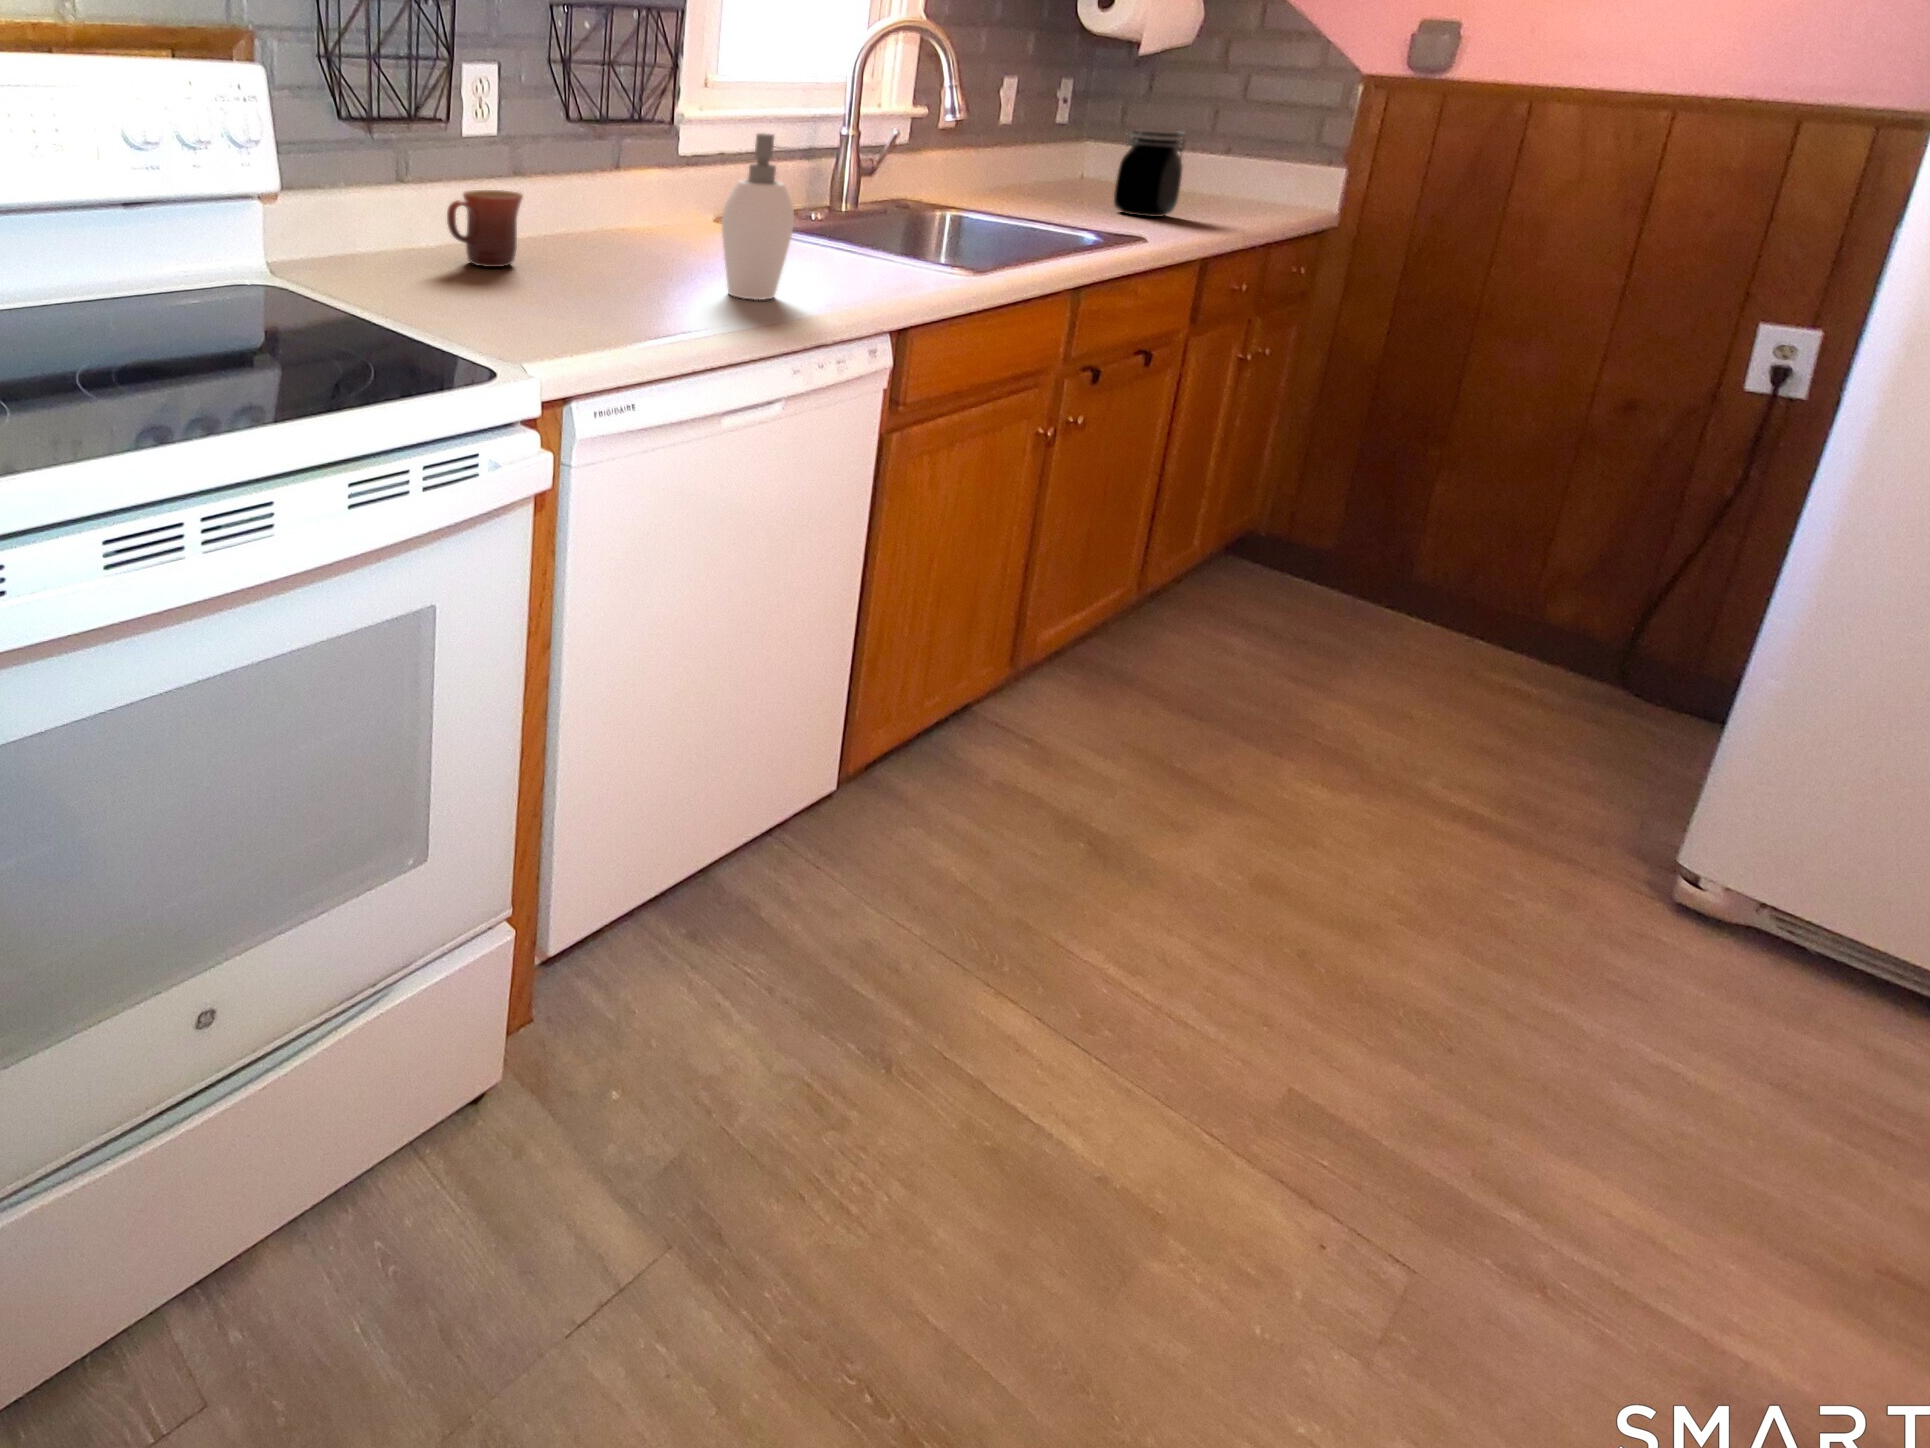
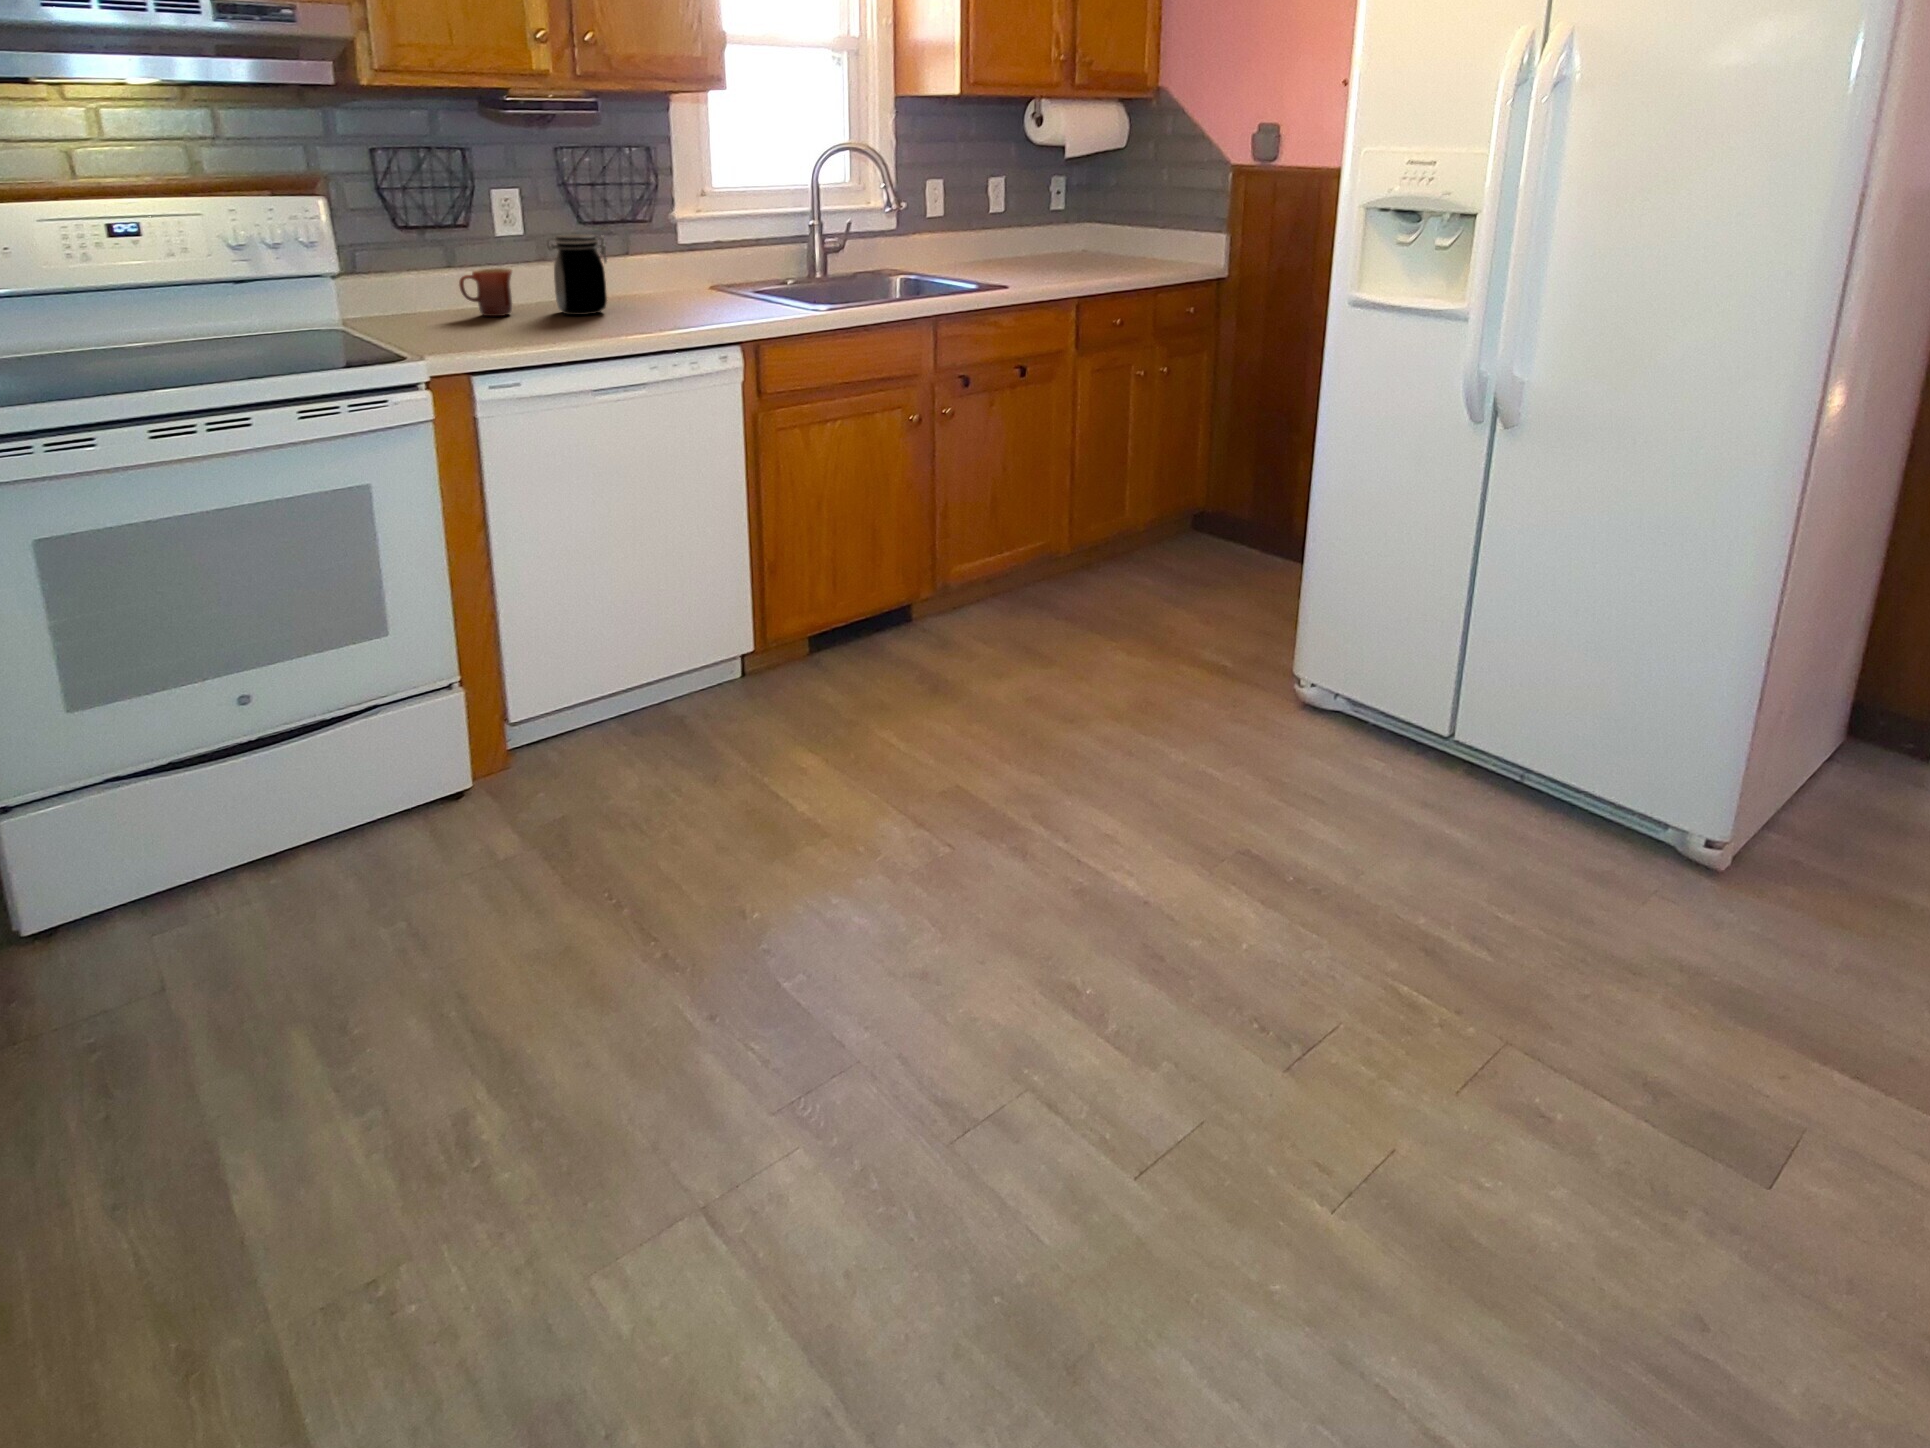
jar: present [1114,129,1186,217] -> present [546,234,607,315]
soap dispenser: present [722,133,794,300] -> none [617,226,662,328]

